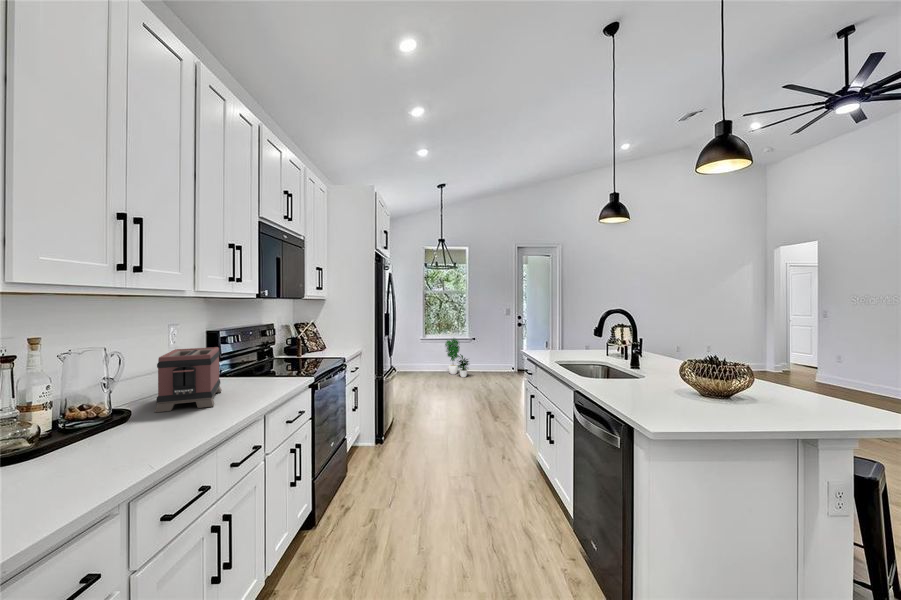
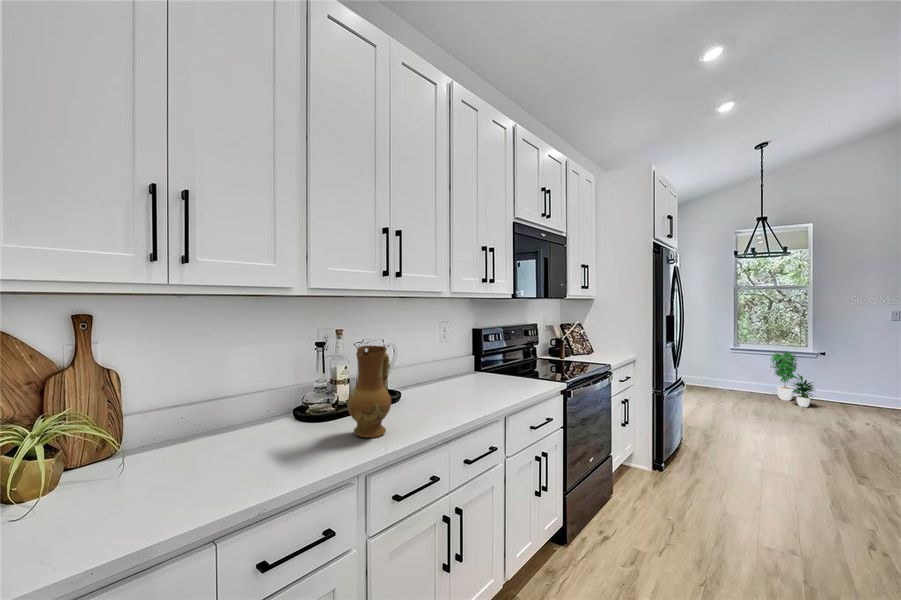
toaster: present [155,347,222,412] -> none [418,344,475,400]
ceramic jug: none [79,352,147,464] -> present [347,345,391,438]

